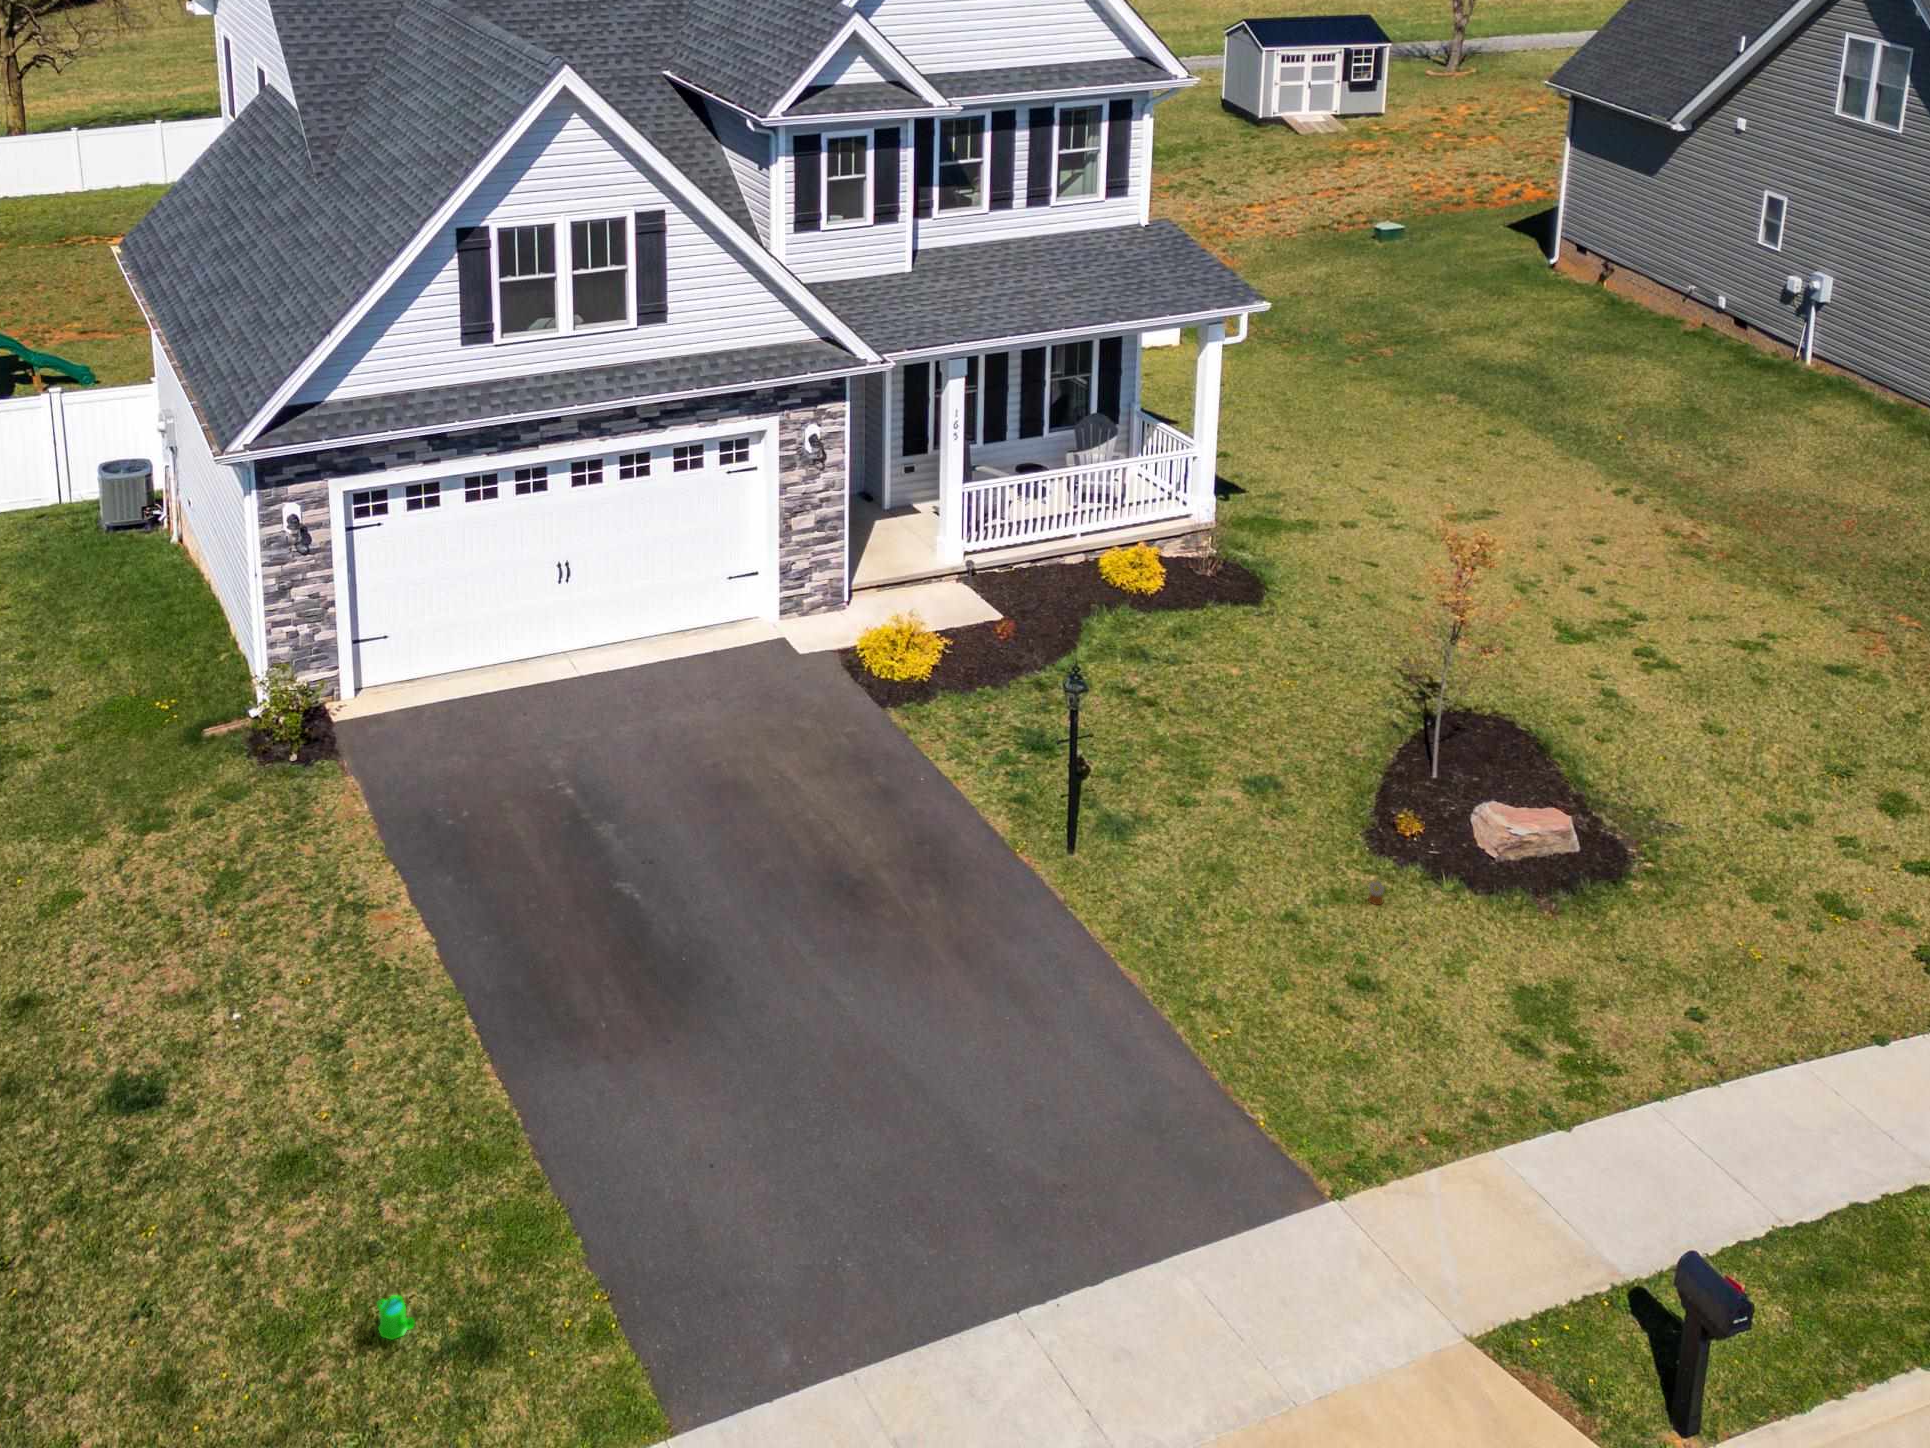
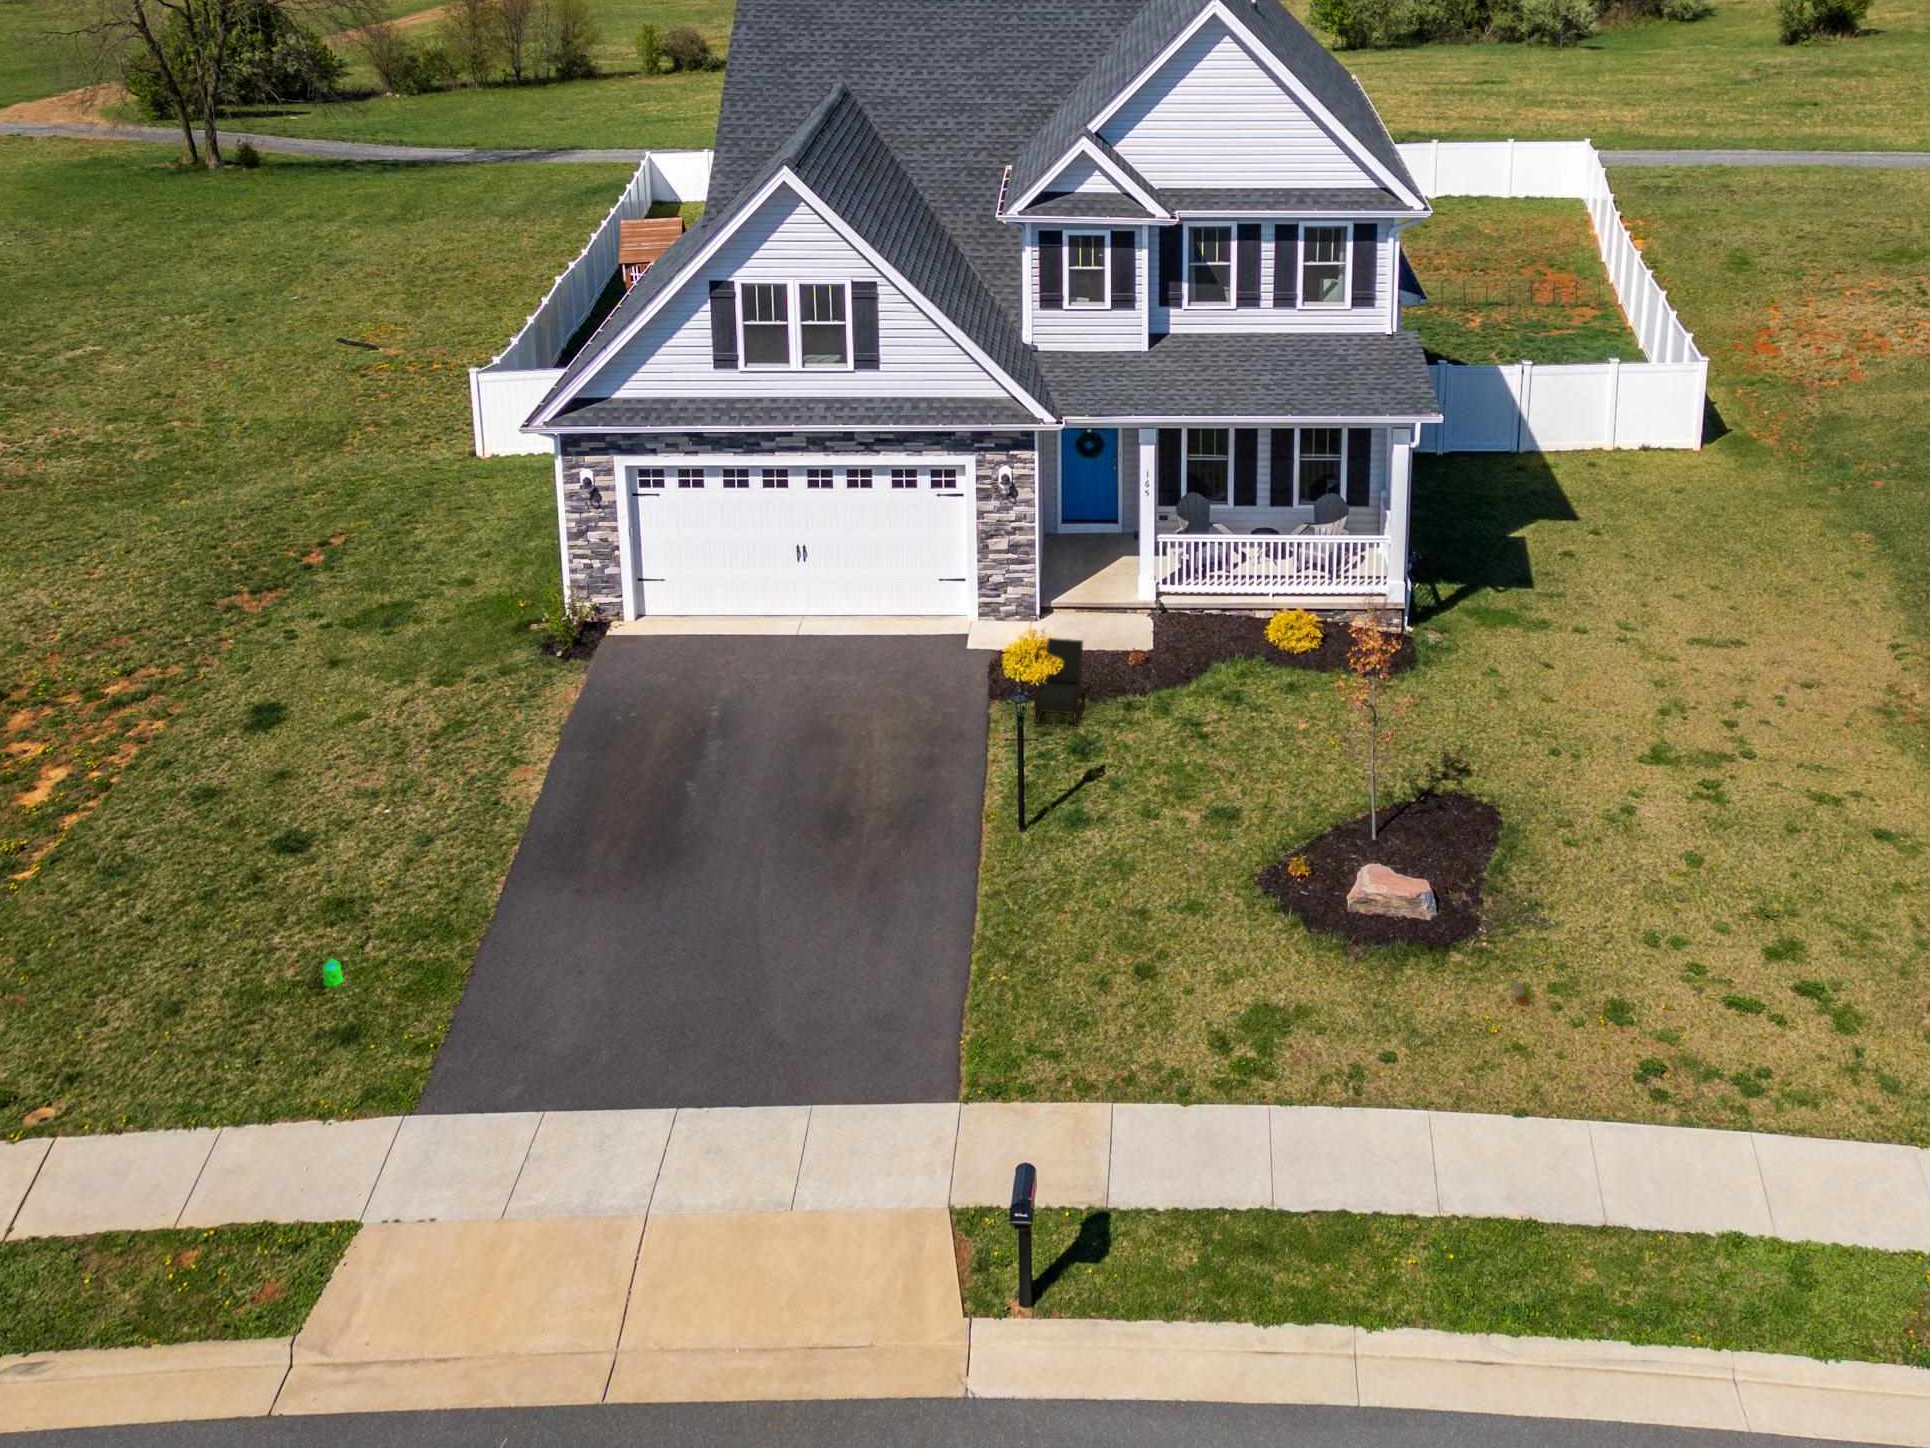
lounge chair: none [932,617,1005,727] -> present [1033,638,1086,726]
decorative plant: present [1367,880,1393,905] -> present [1513,983,1536,1005]

